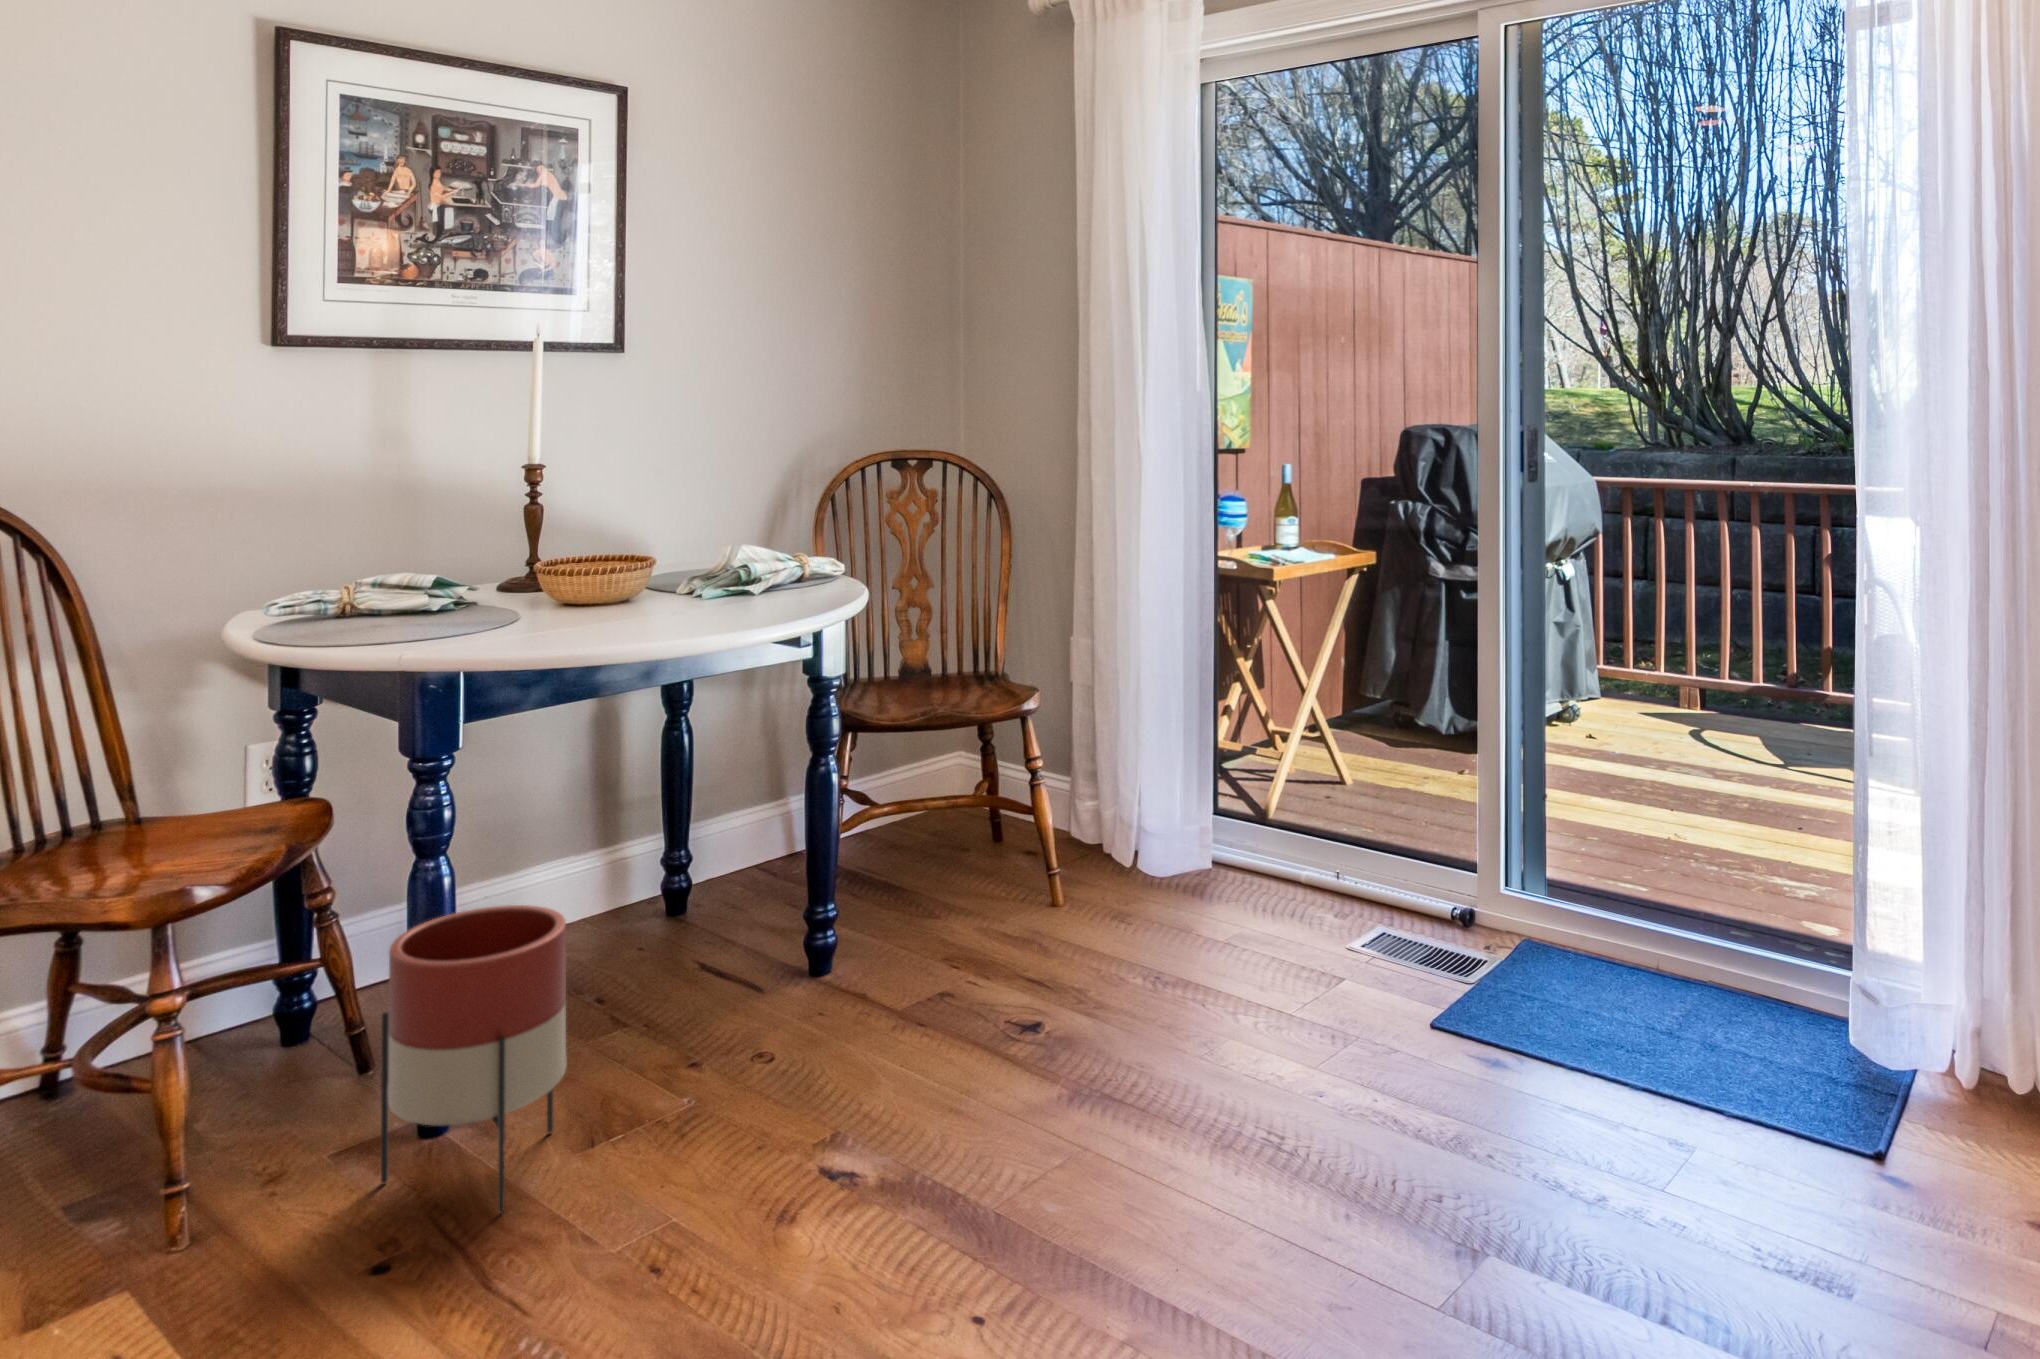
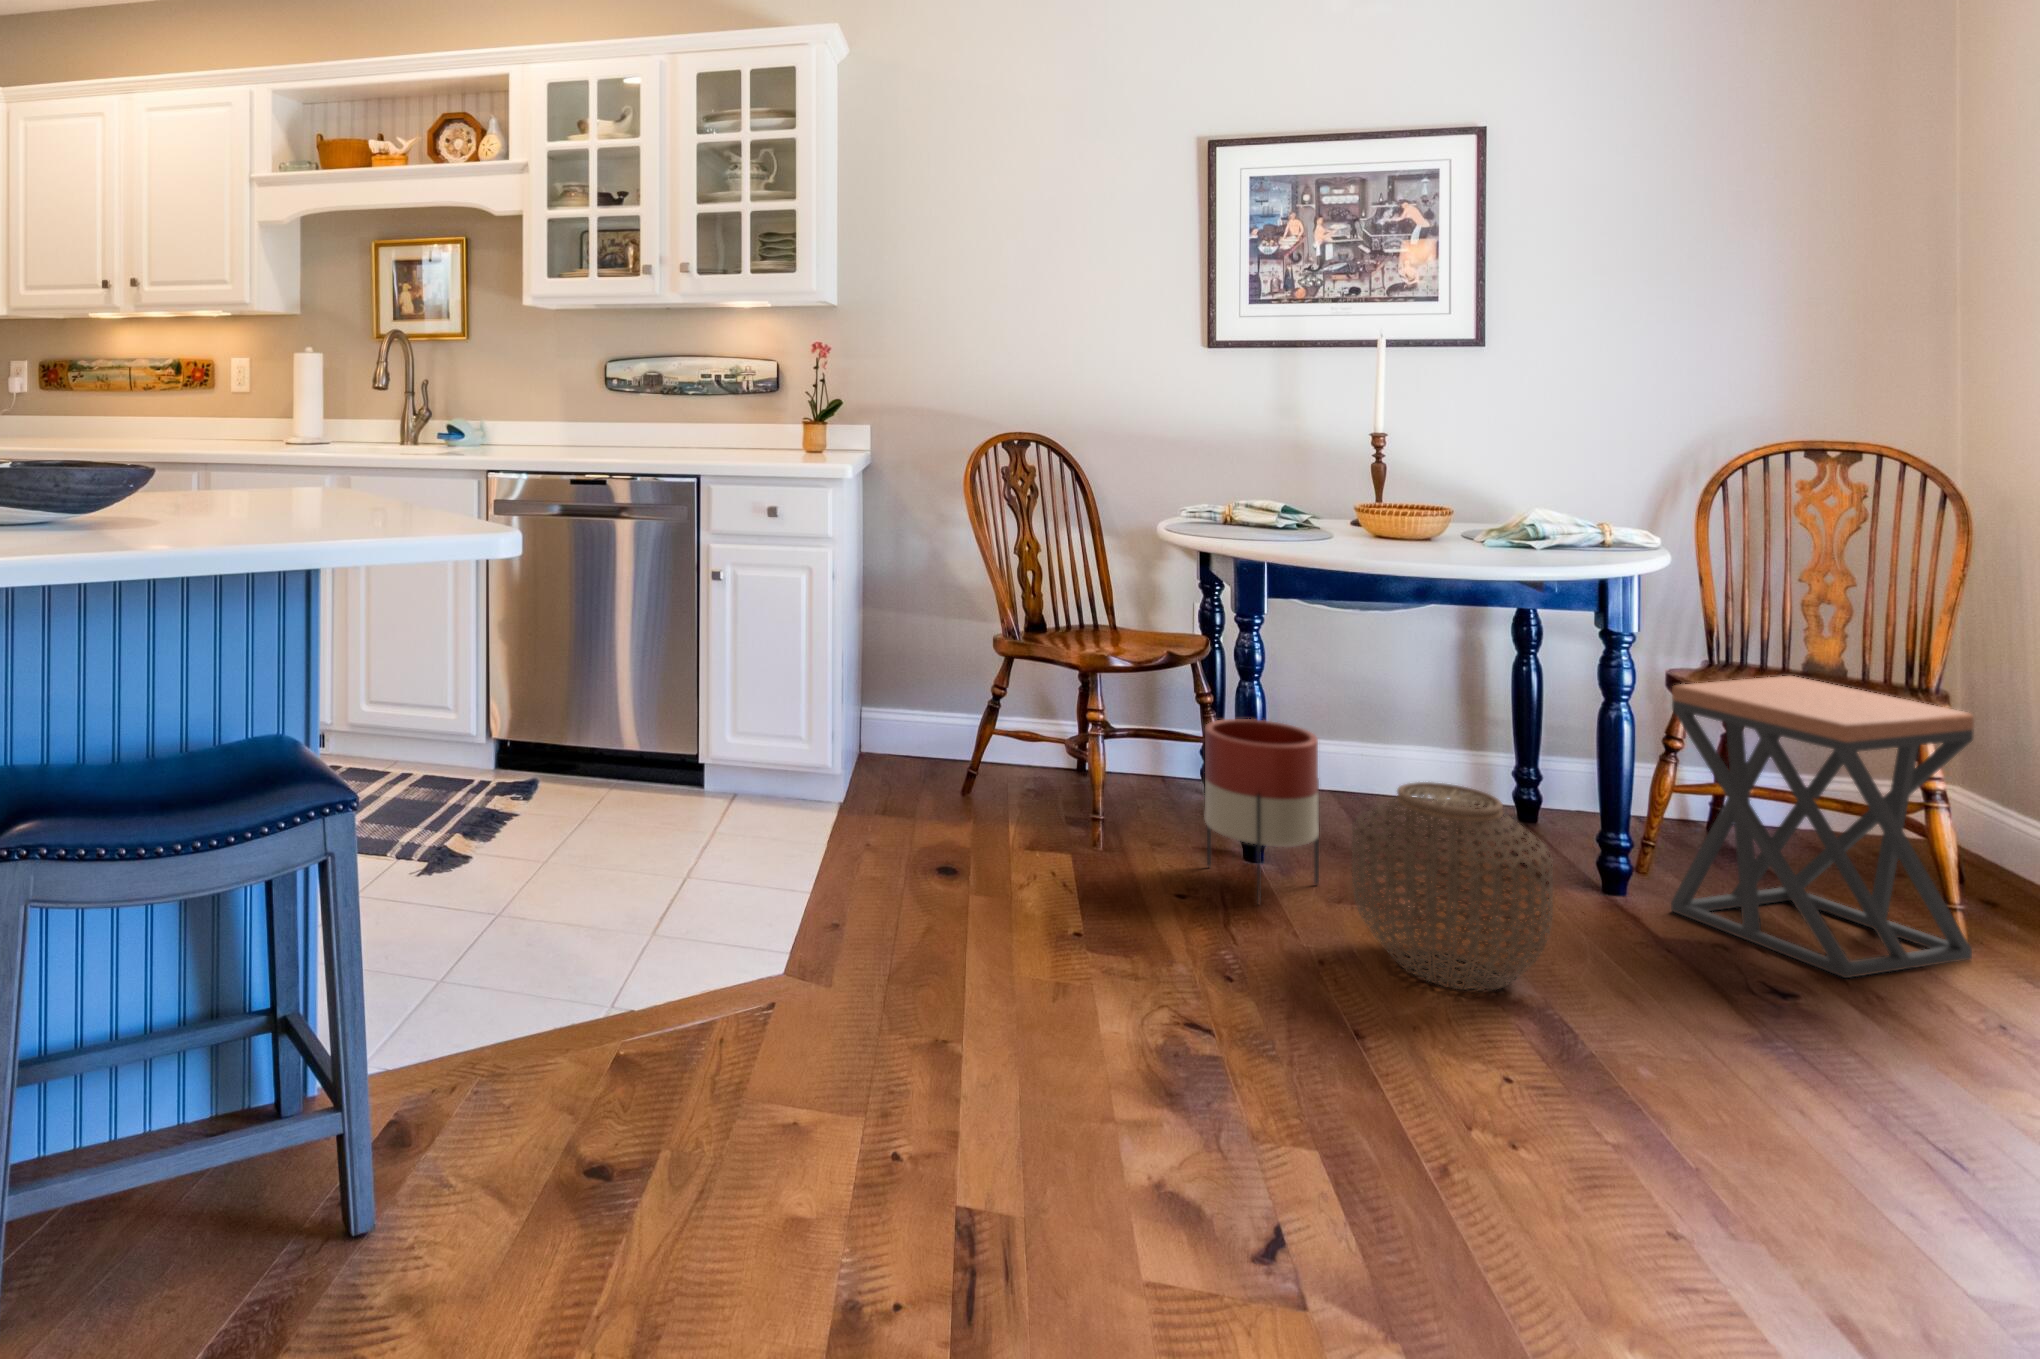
stool: none [896,686,1104,988] -> present [1671,676,1974,978]
woven basket: none [668,921,909,1218] -> present [1352,782,1553,991]

